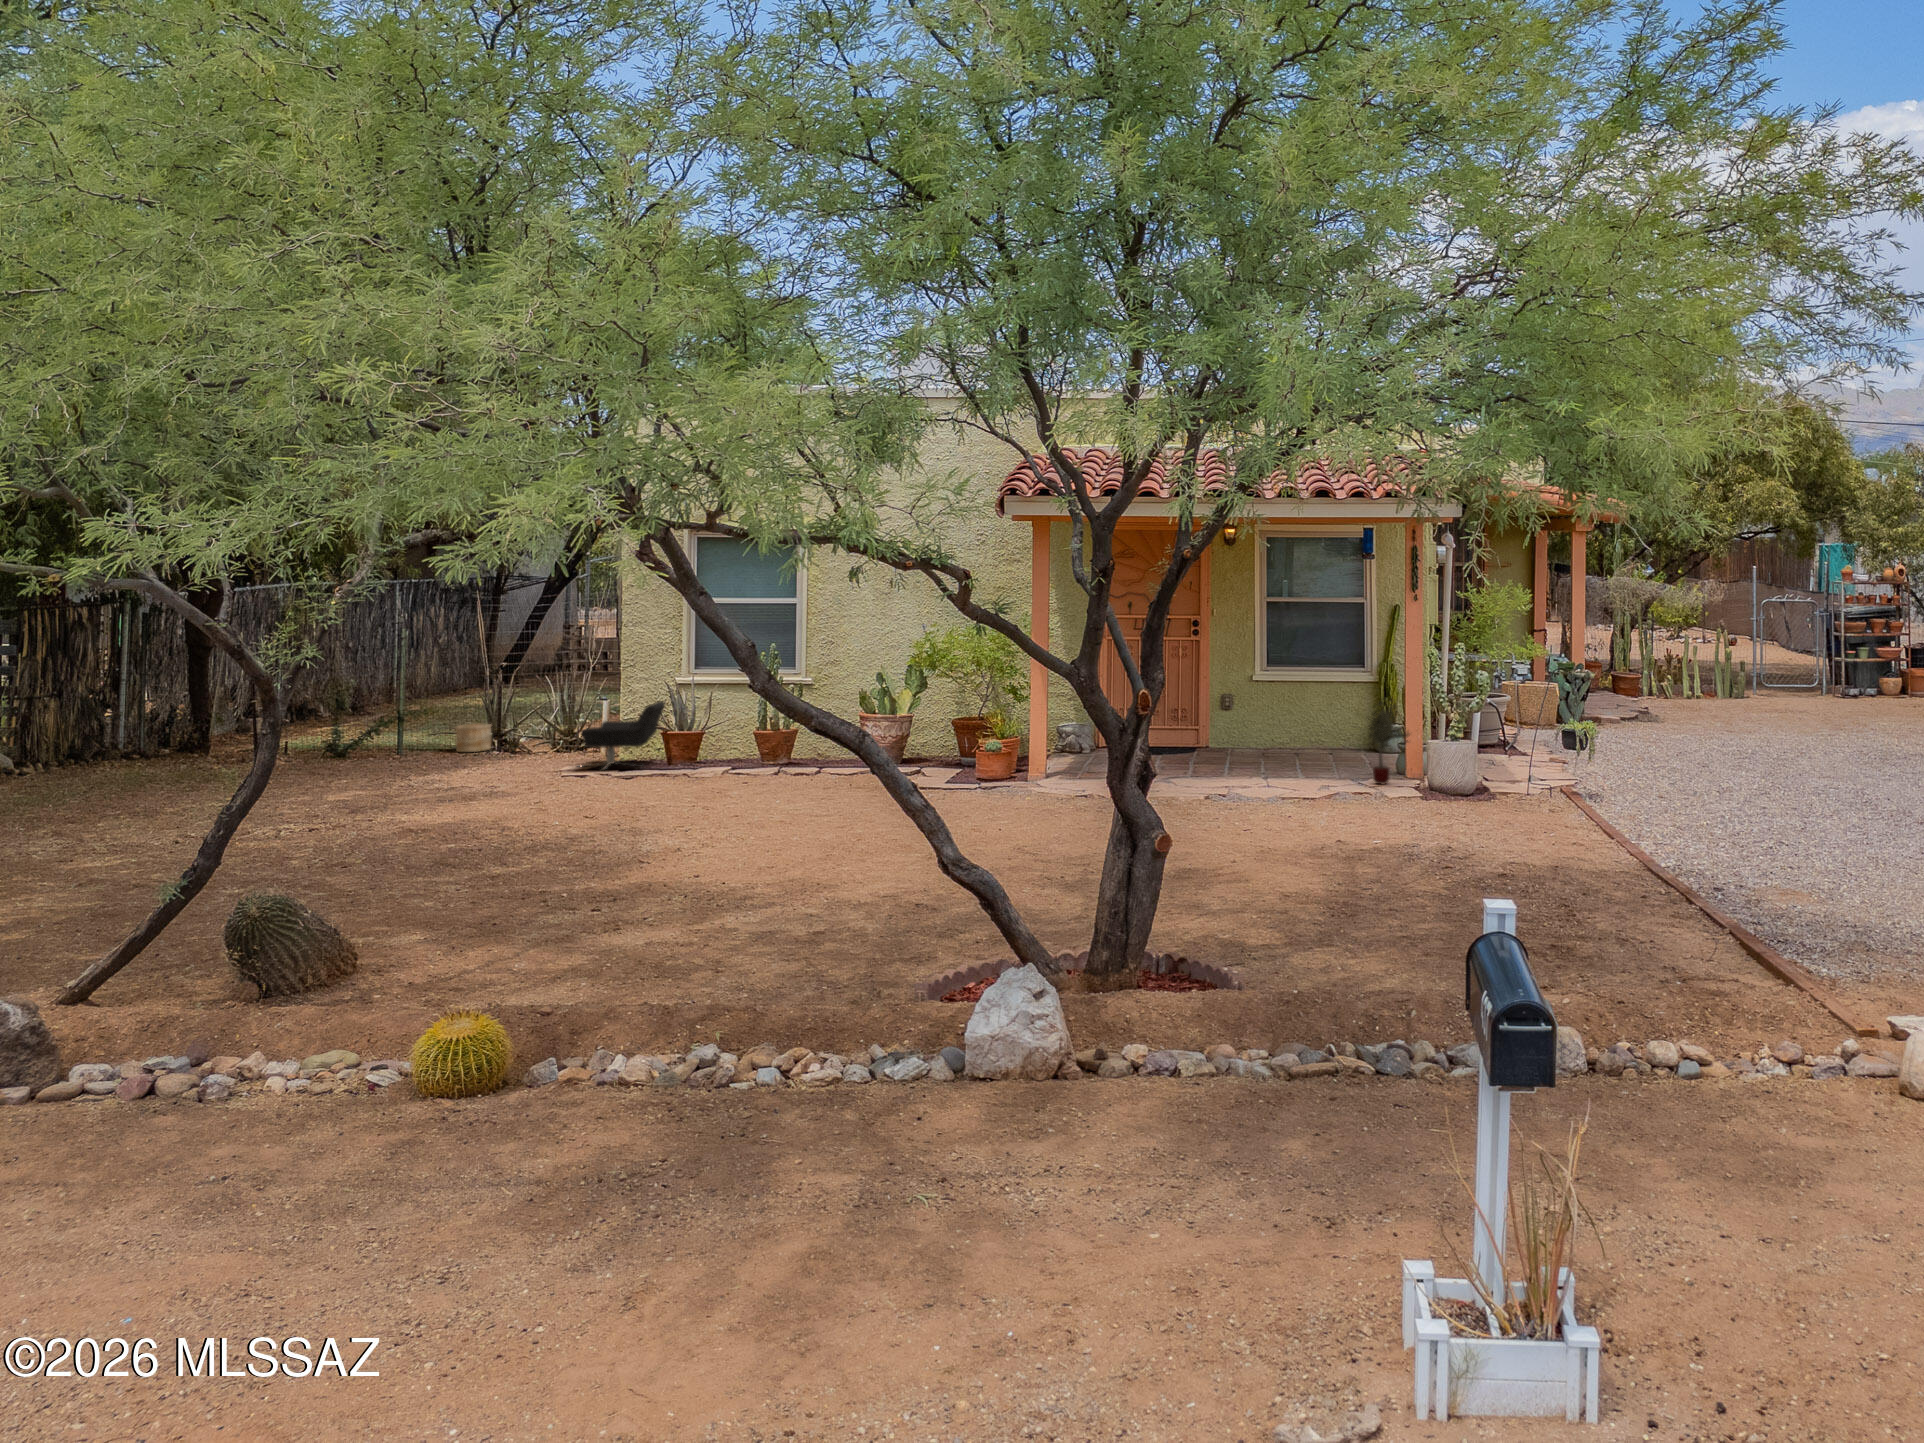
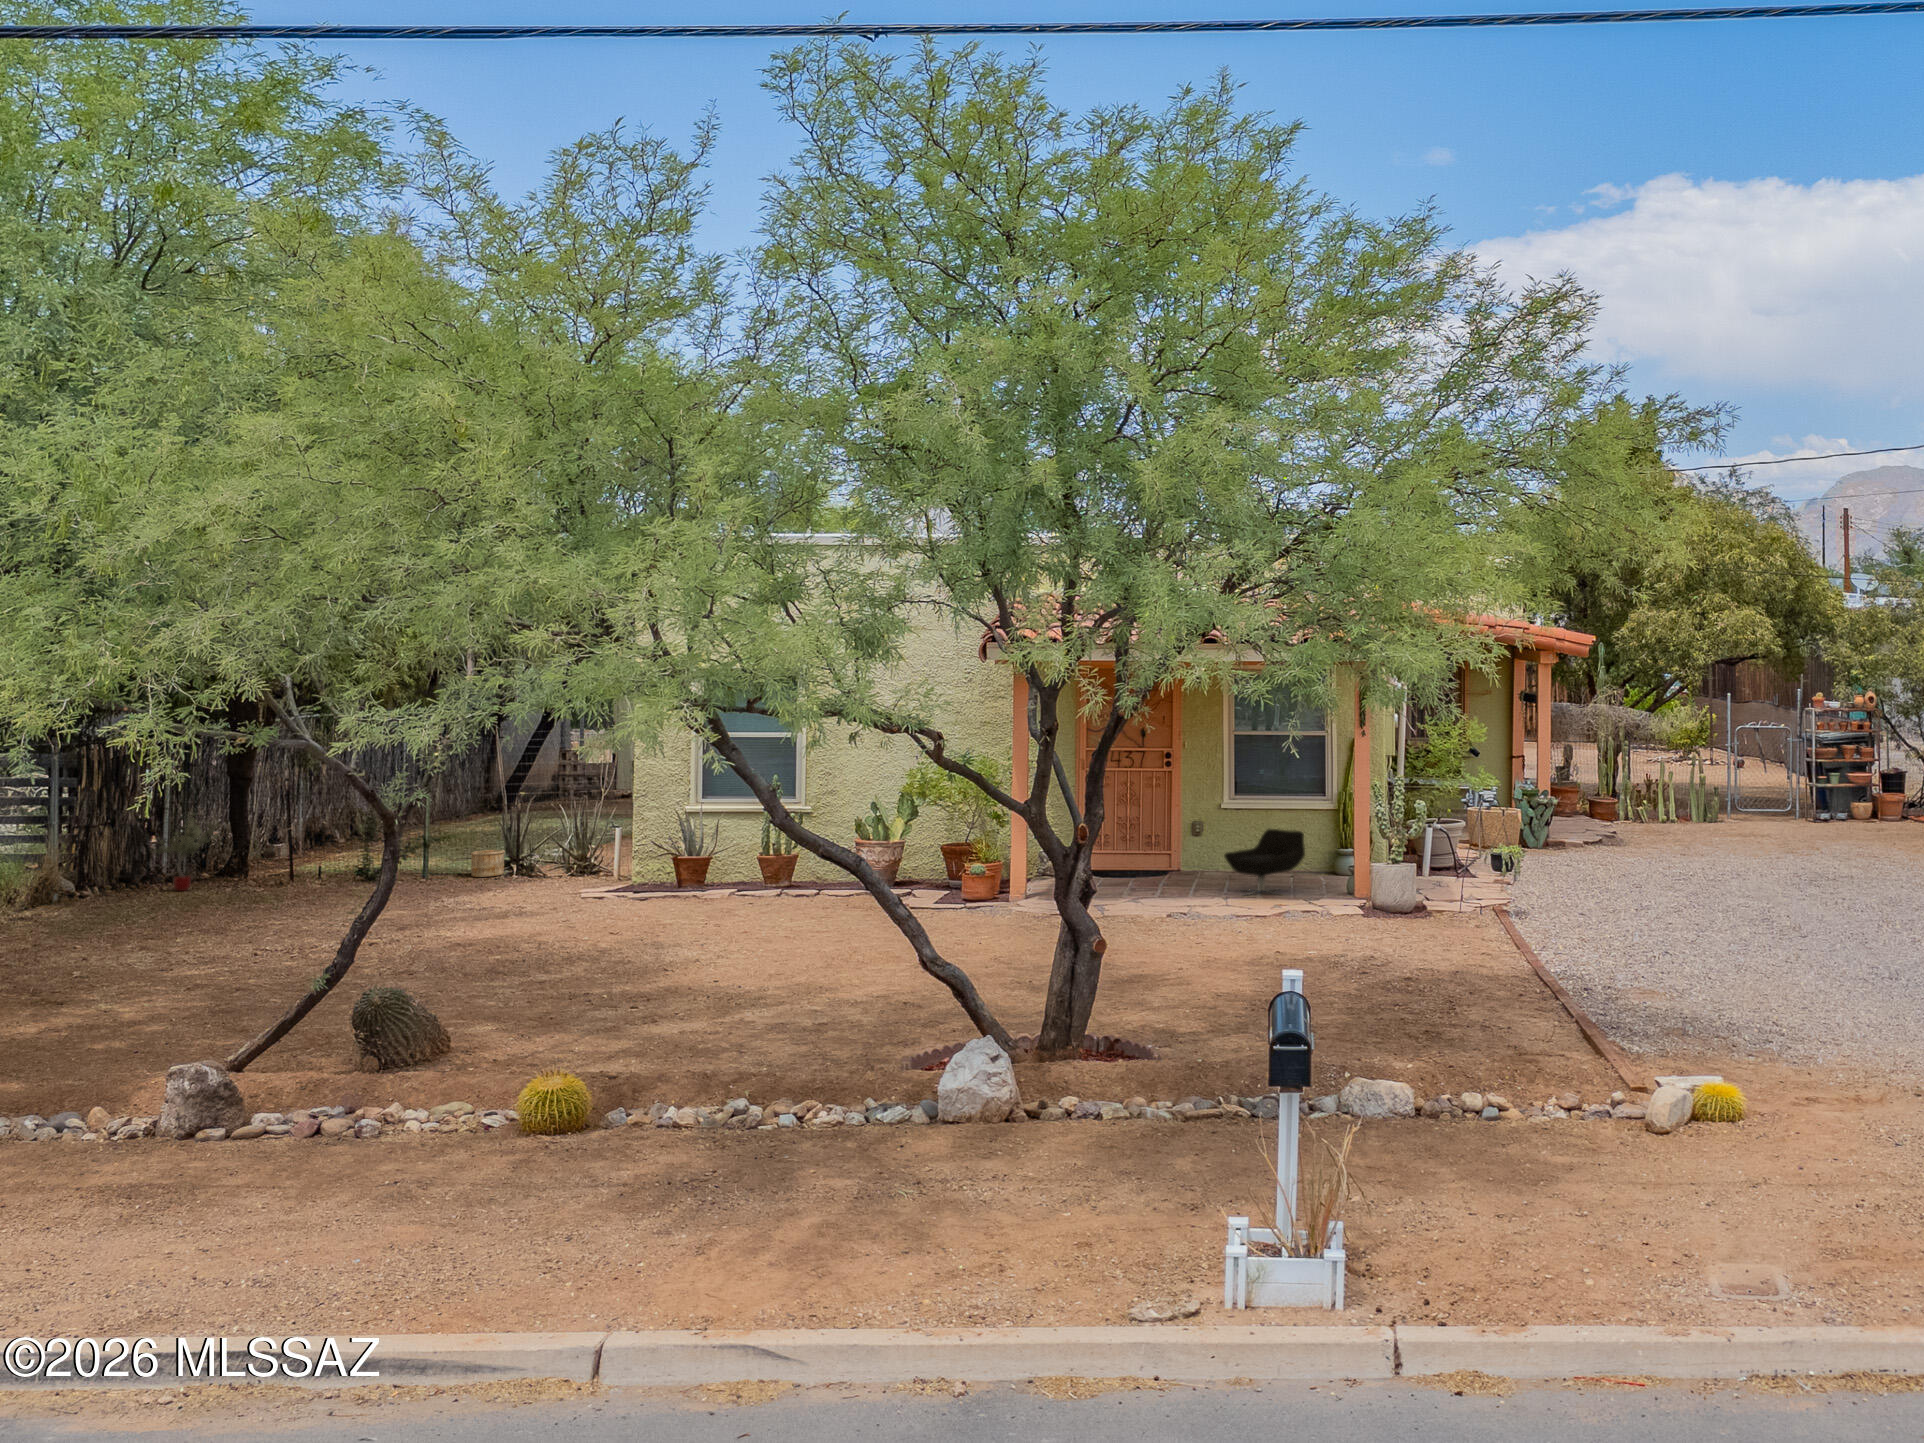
potted tree: present [1368,699,1410,784] -> present [154,816,218,891]
lounge chair: present [581,701,665,769] -> present [1224,829,1305,895]

